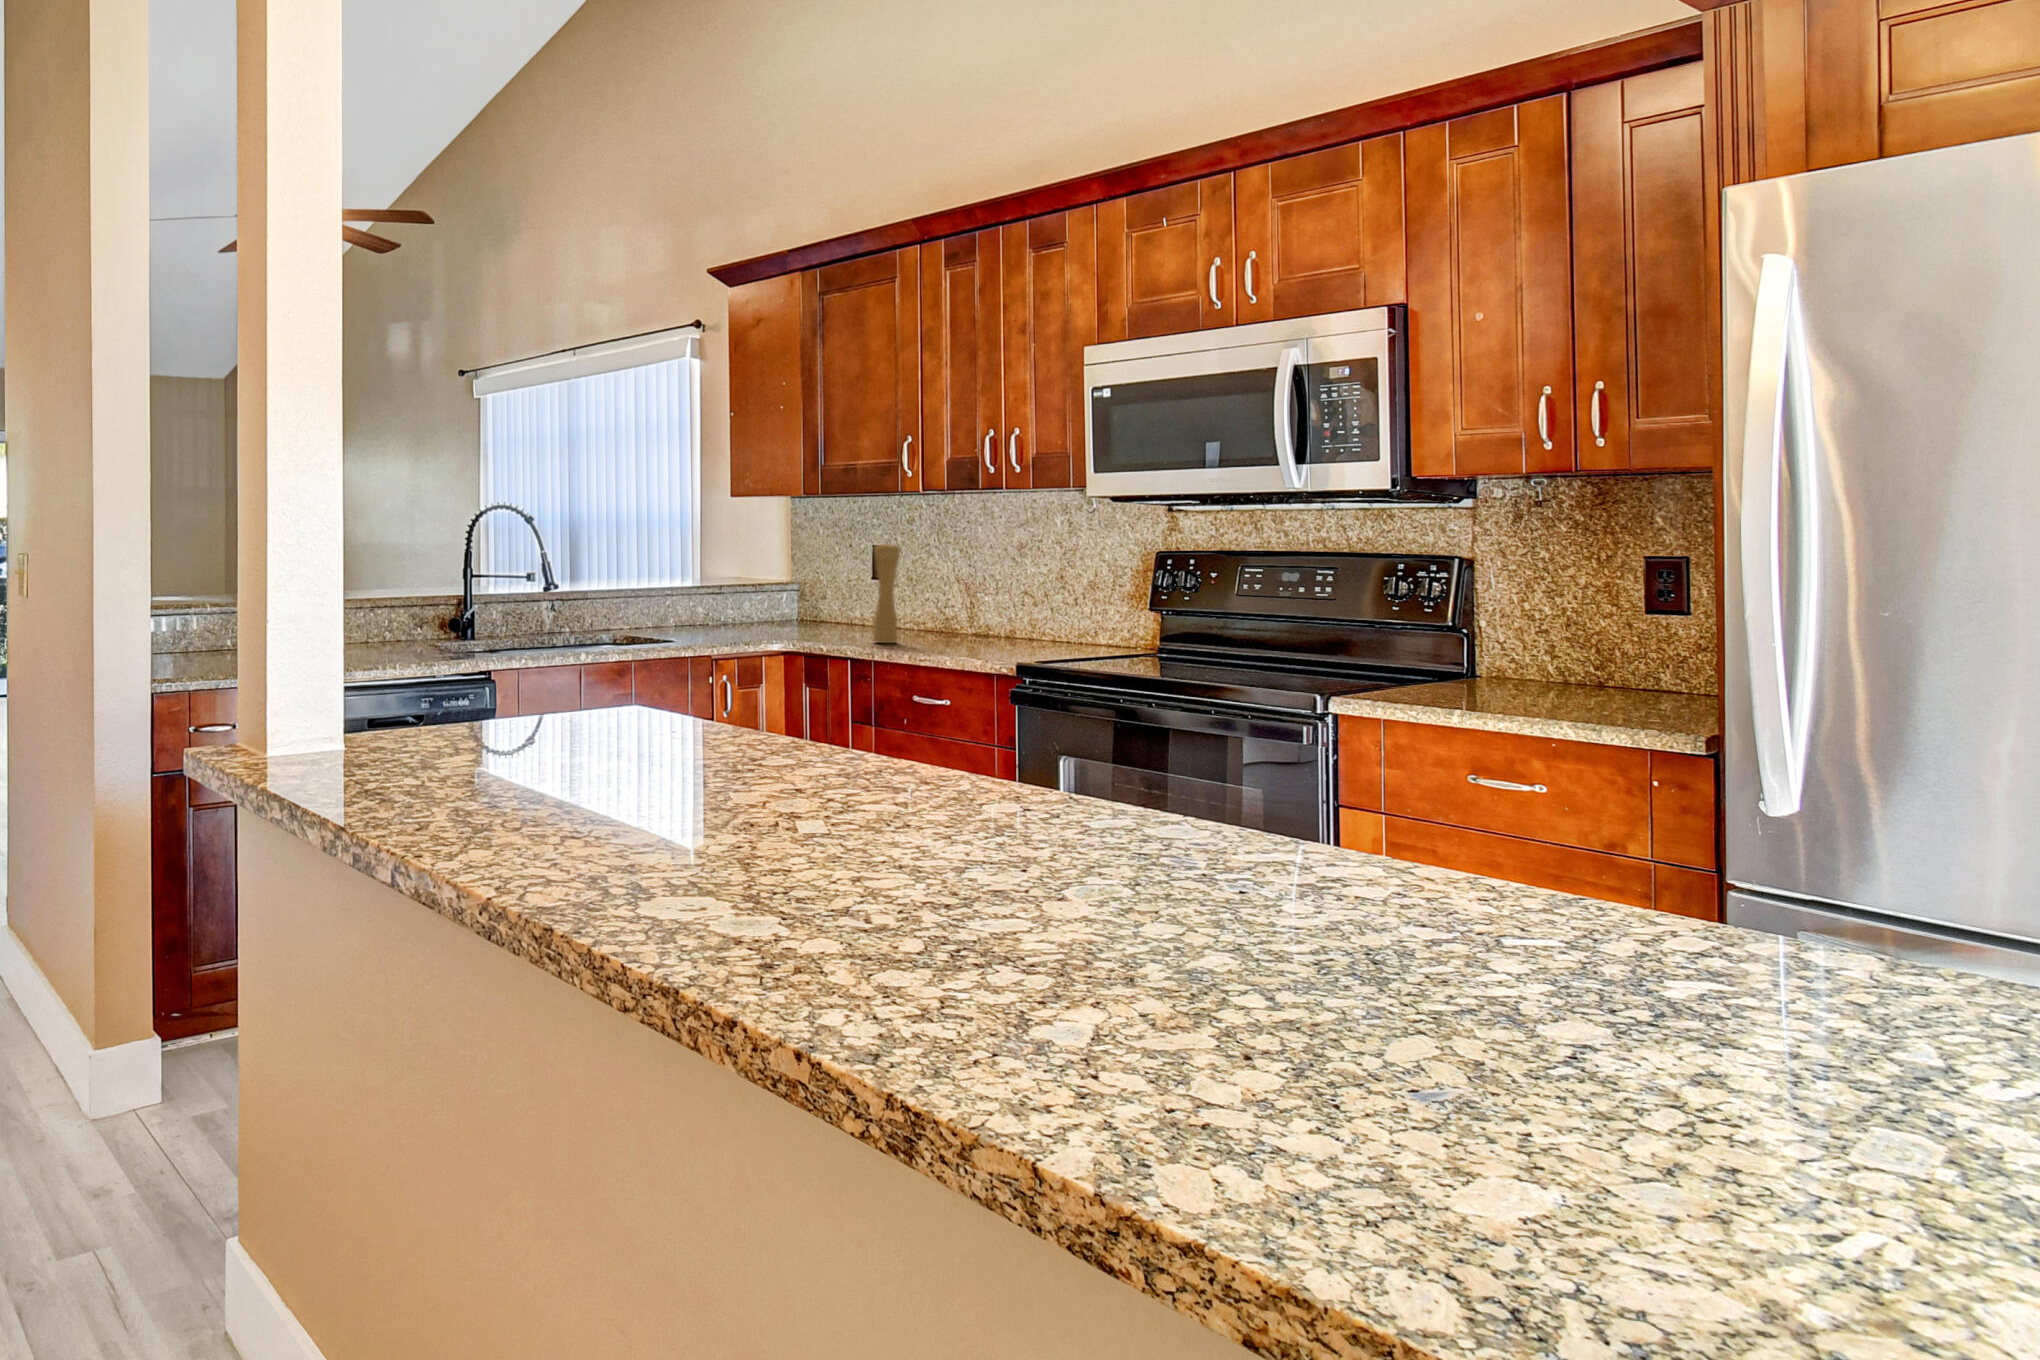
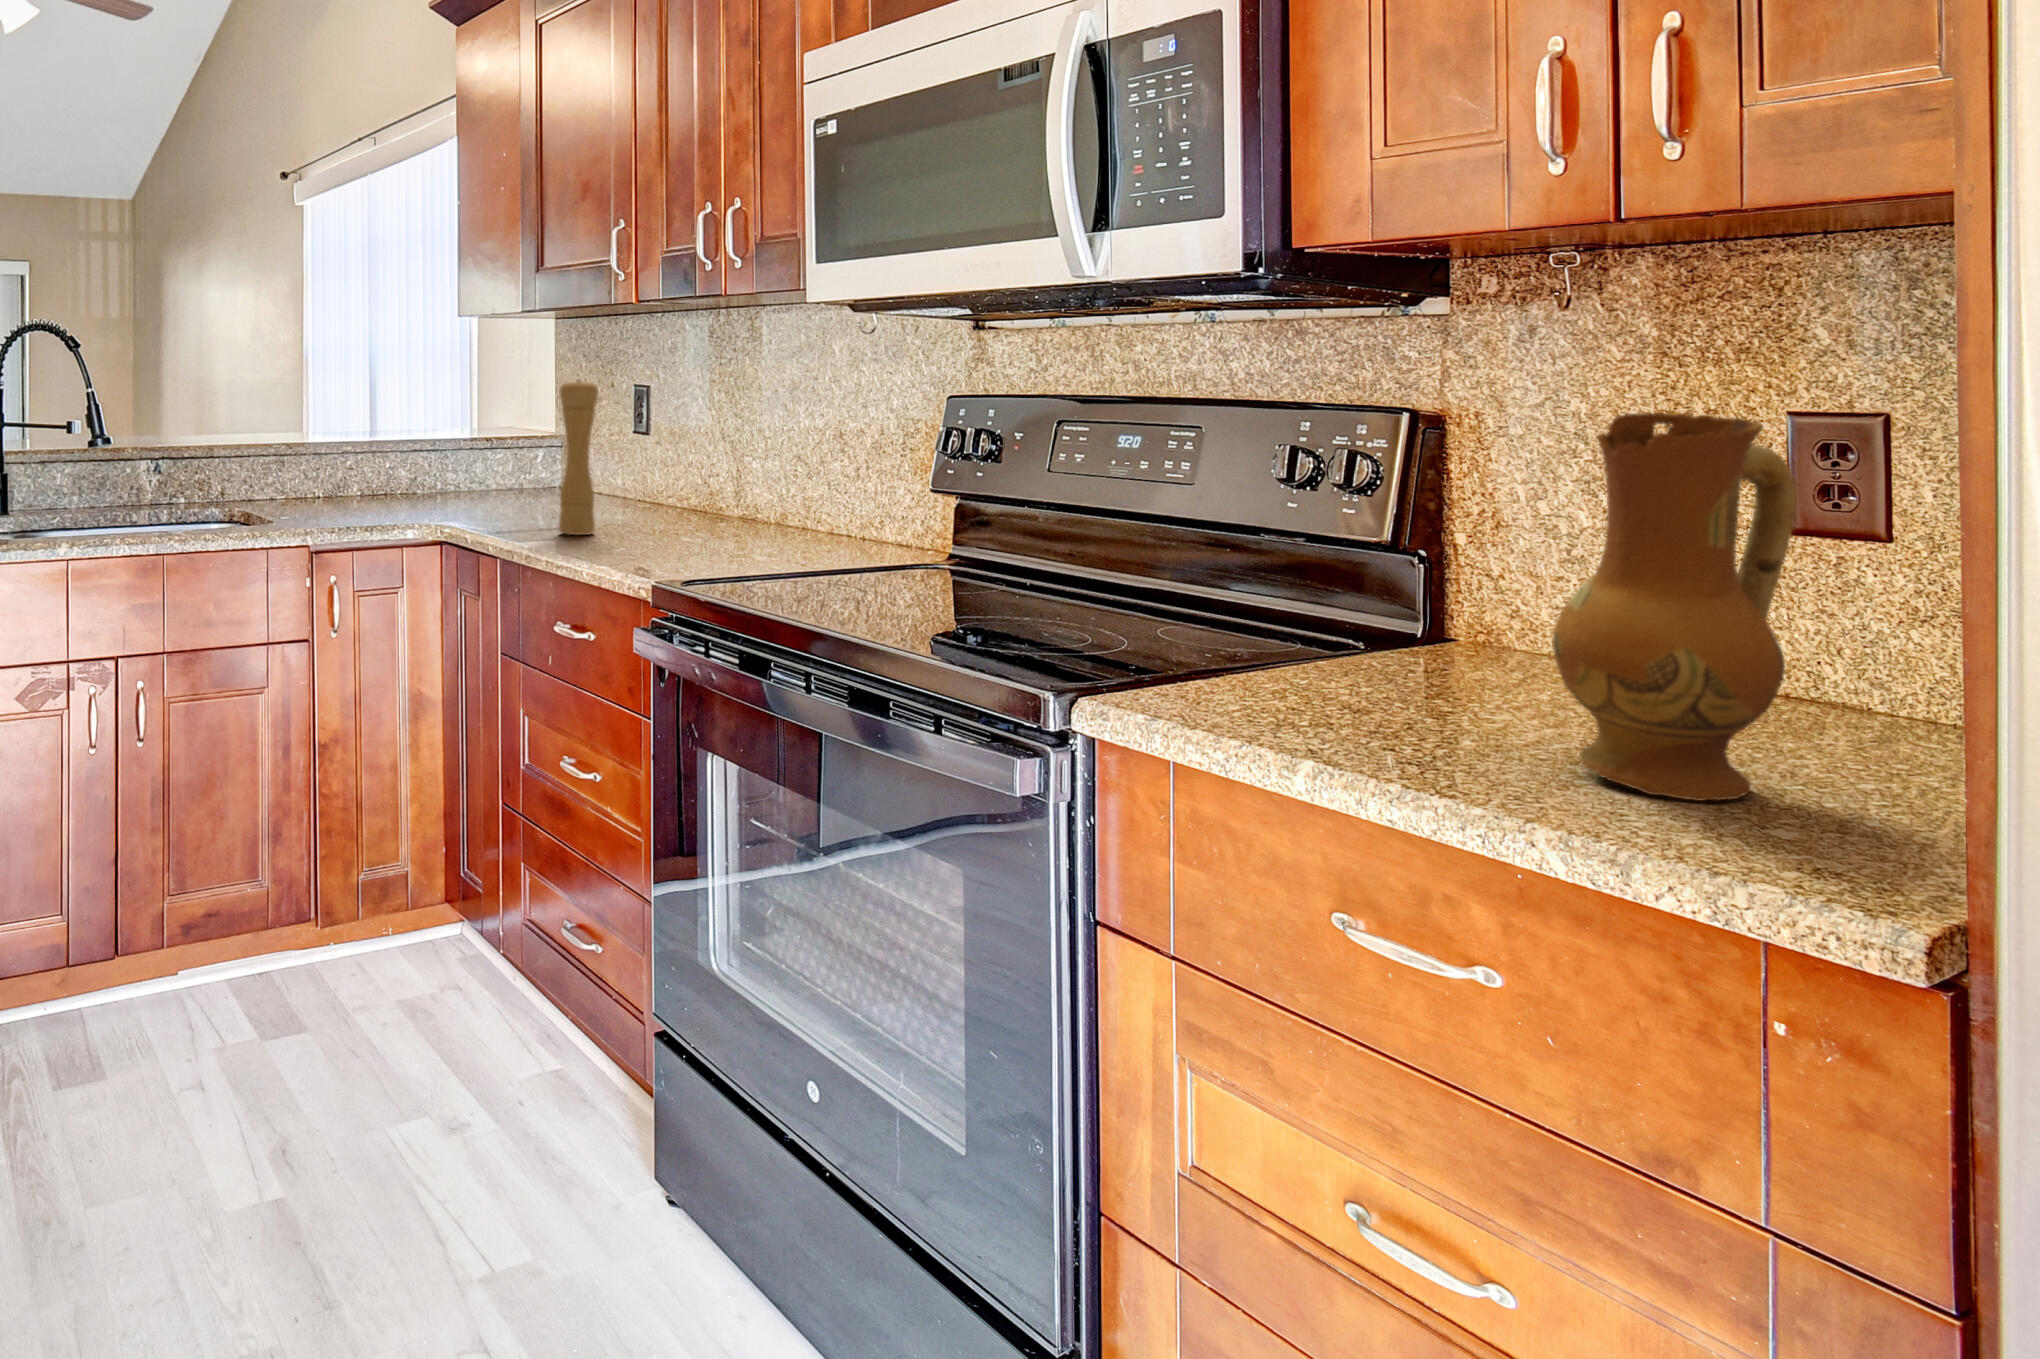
ceramic jug: none [1558,557,1658,714] -> present [1552,412,1797,801]

